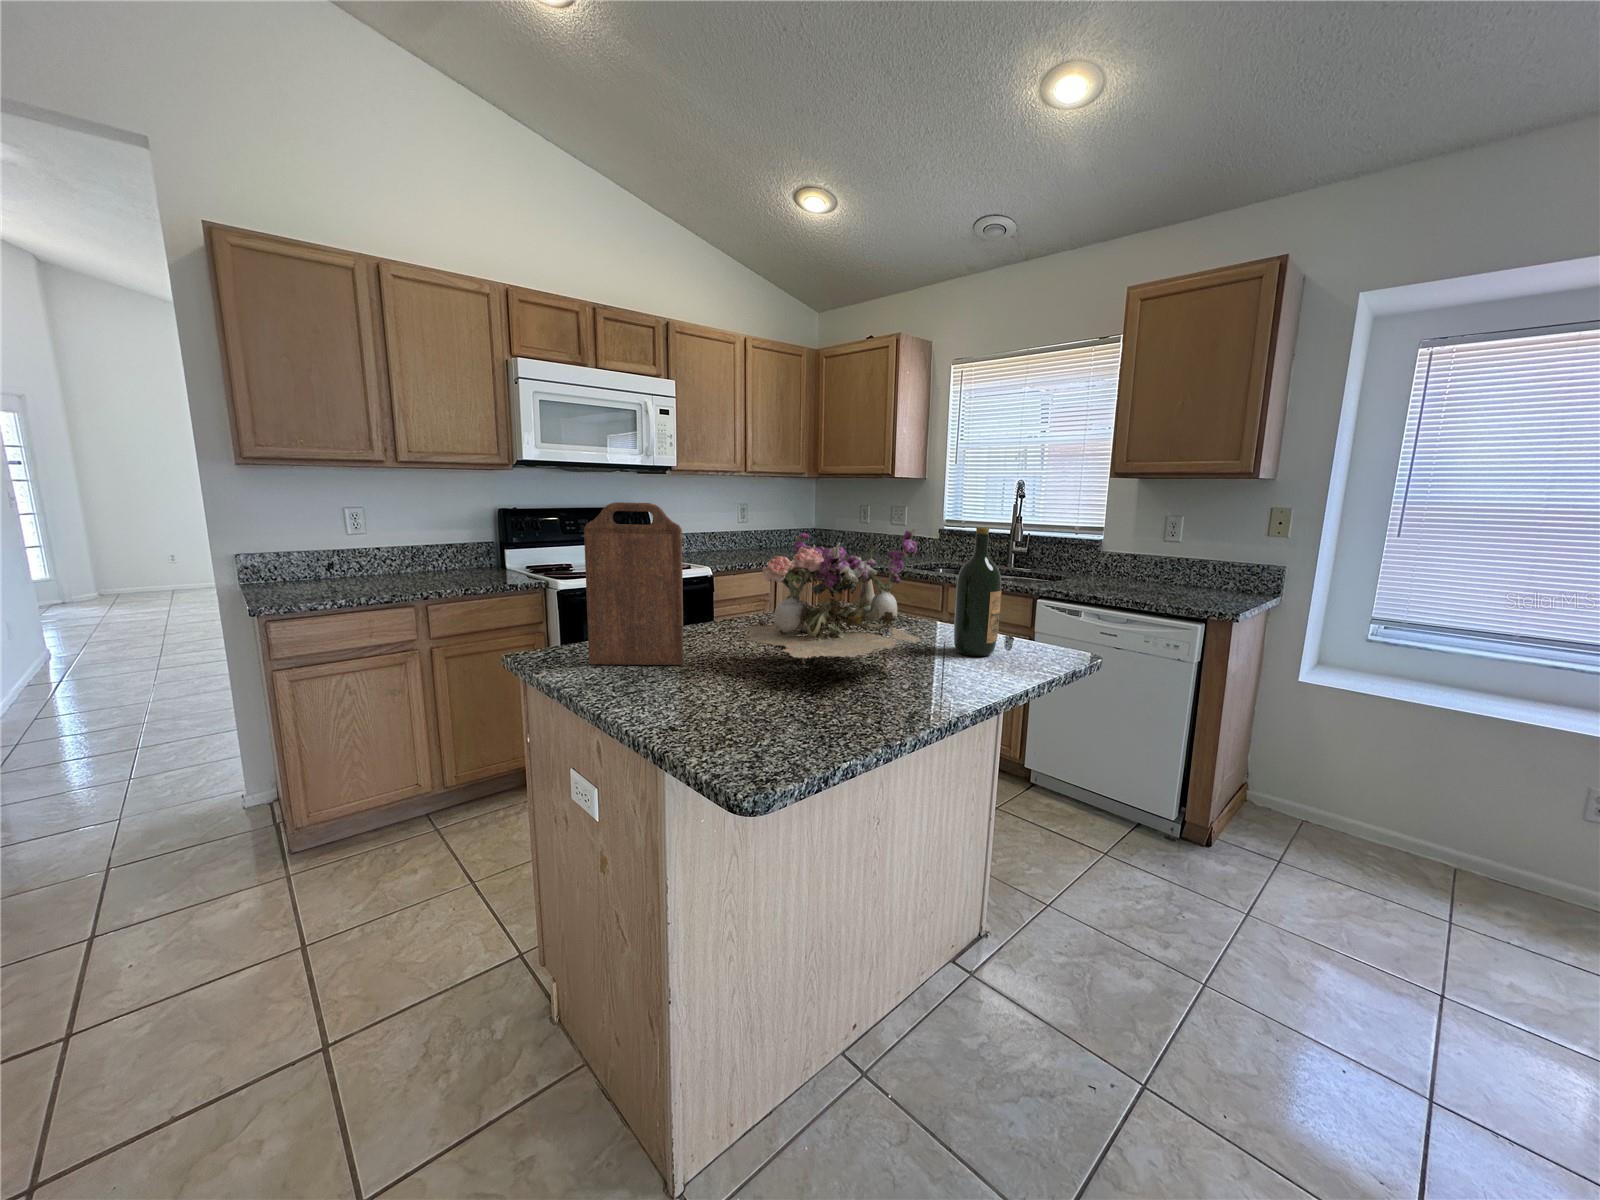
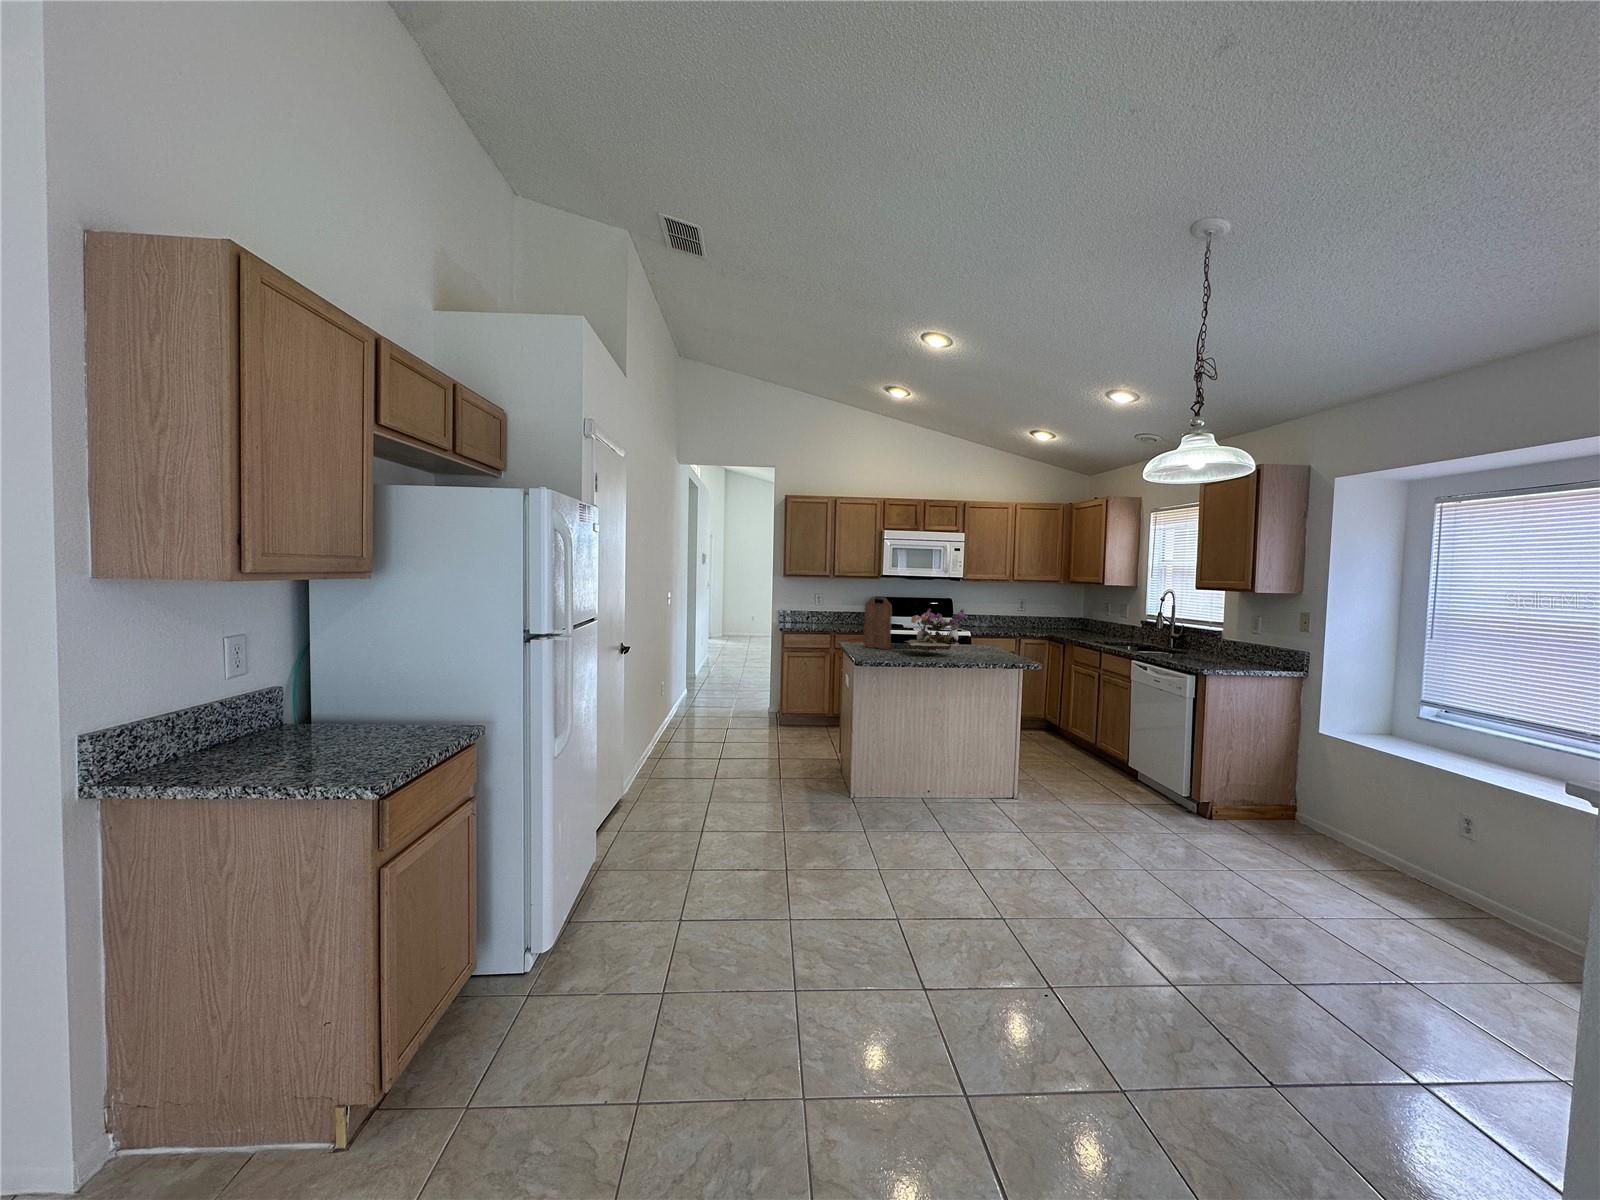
wine bottle: present [954,527,1002,656] -> none [988,610,1005,659]

